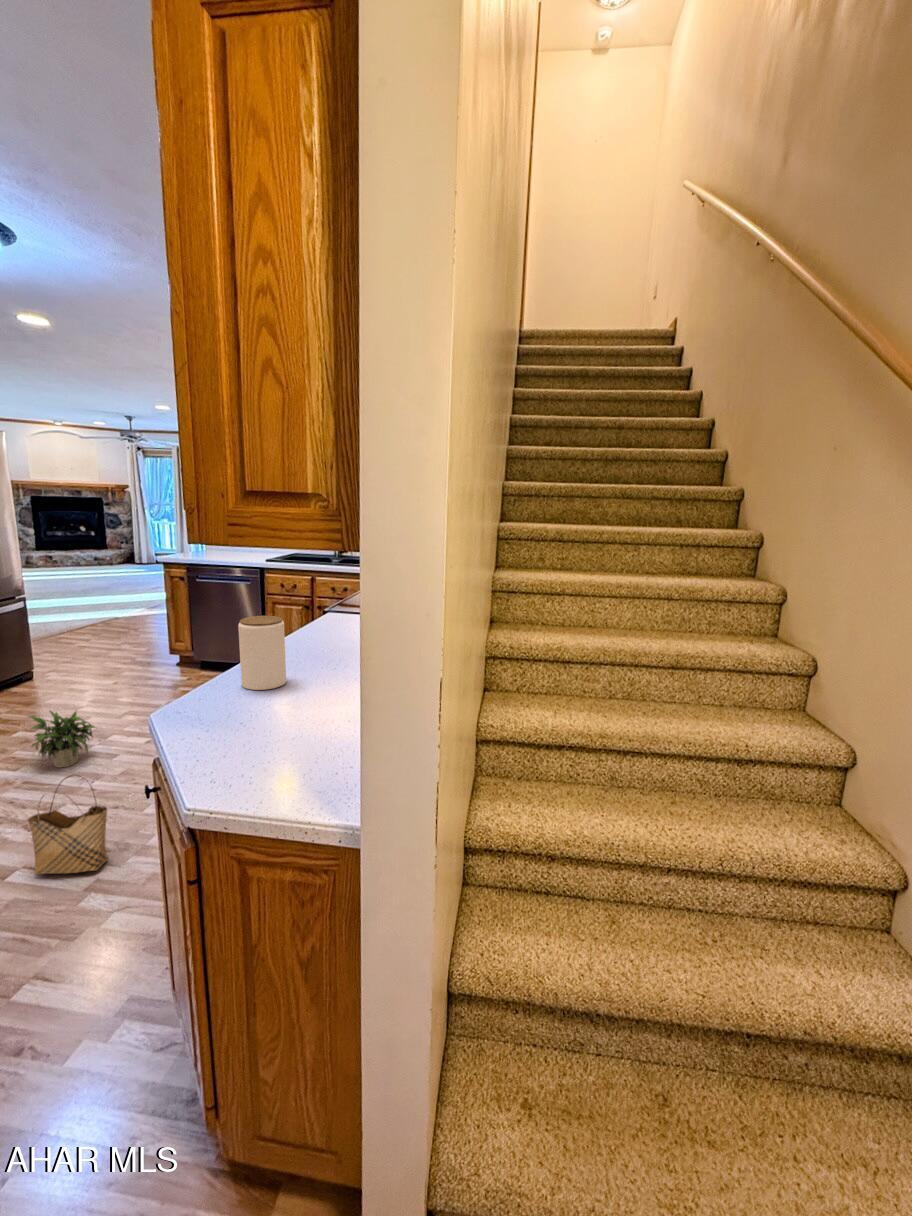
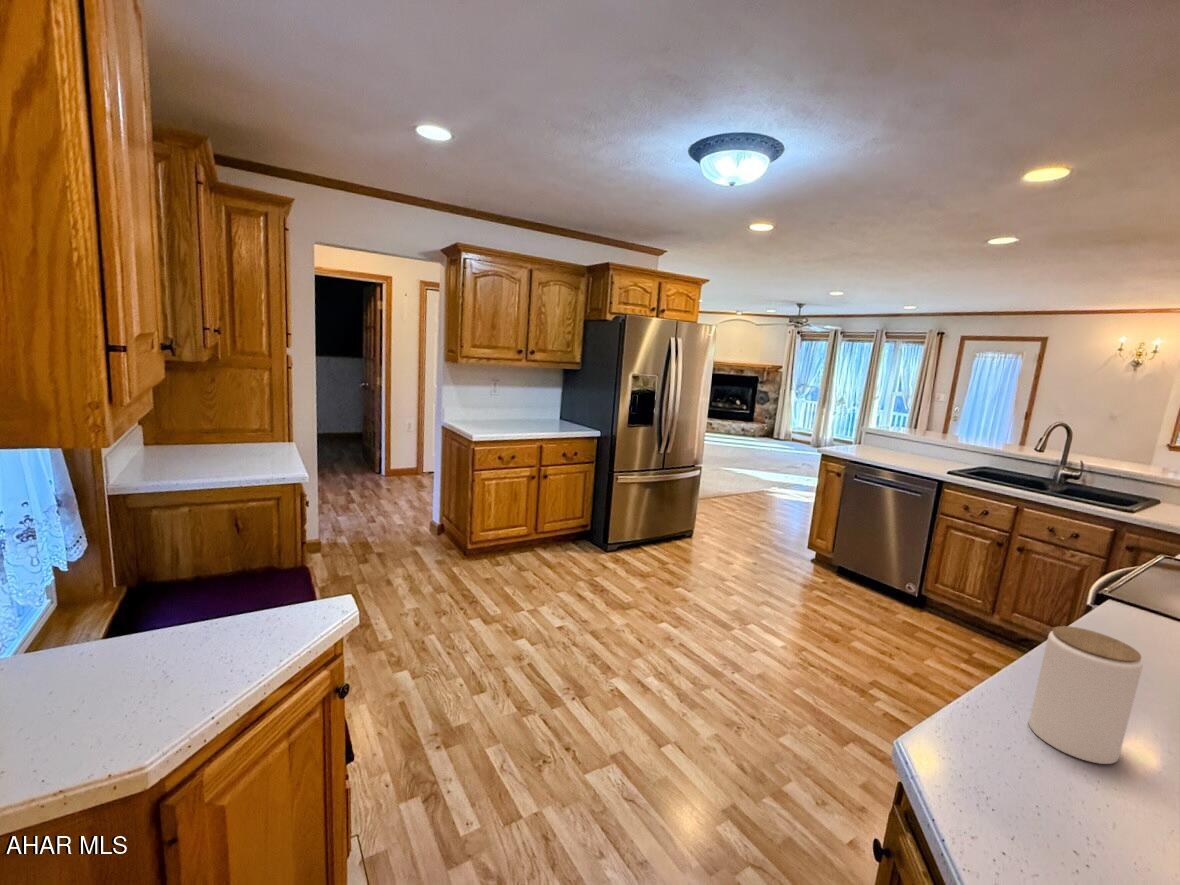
potted plant: present [28,711,95,767] -> none [687,583,745,644]
woven basket: present [28,775,108,875] -> none [683,679,758,794]

